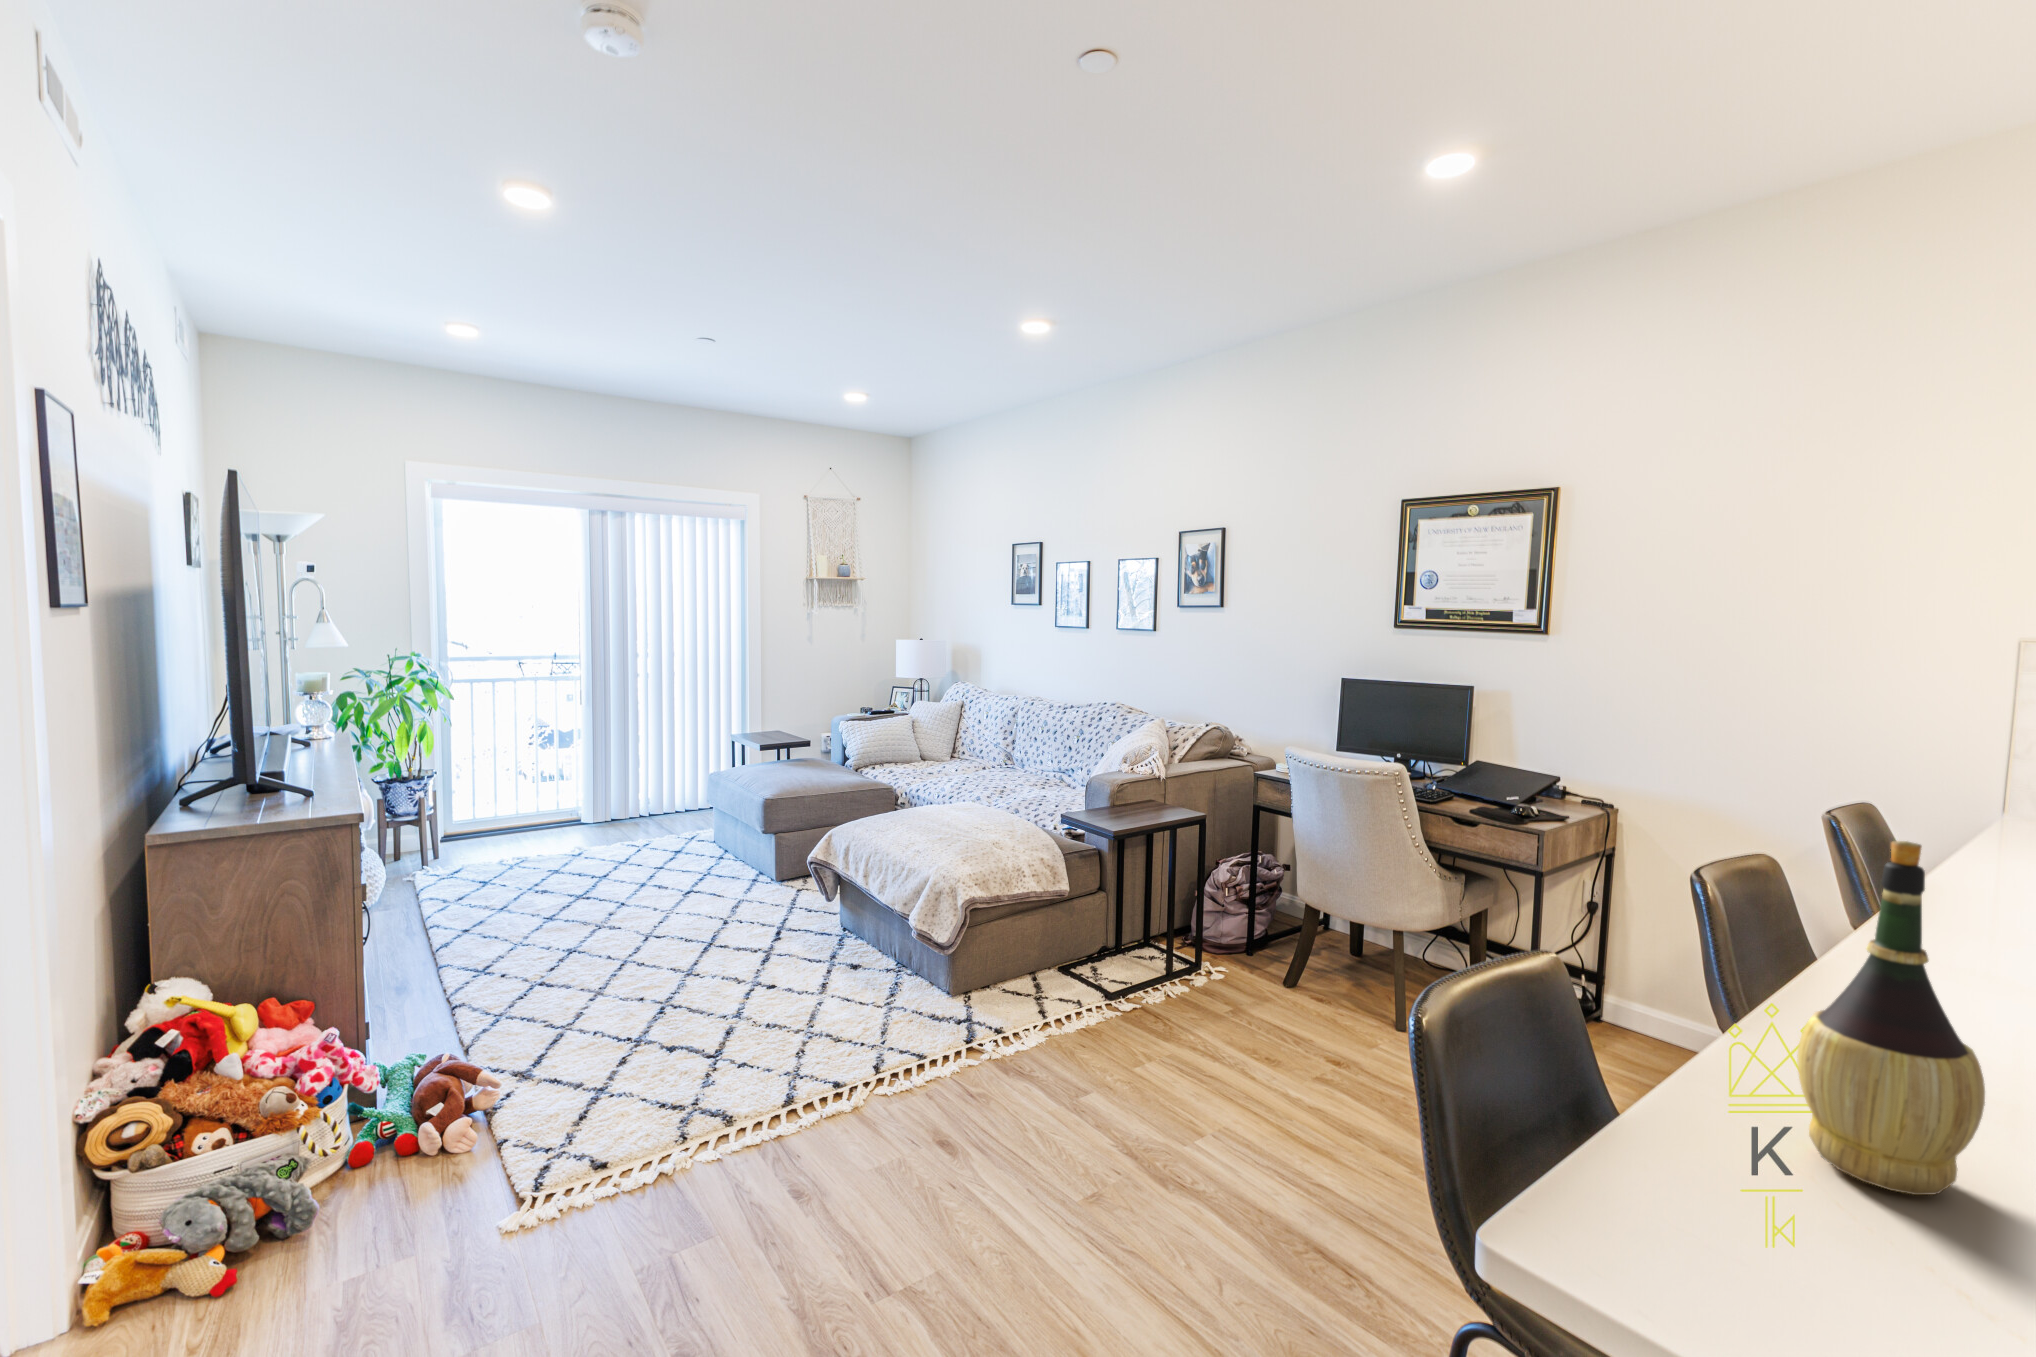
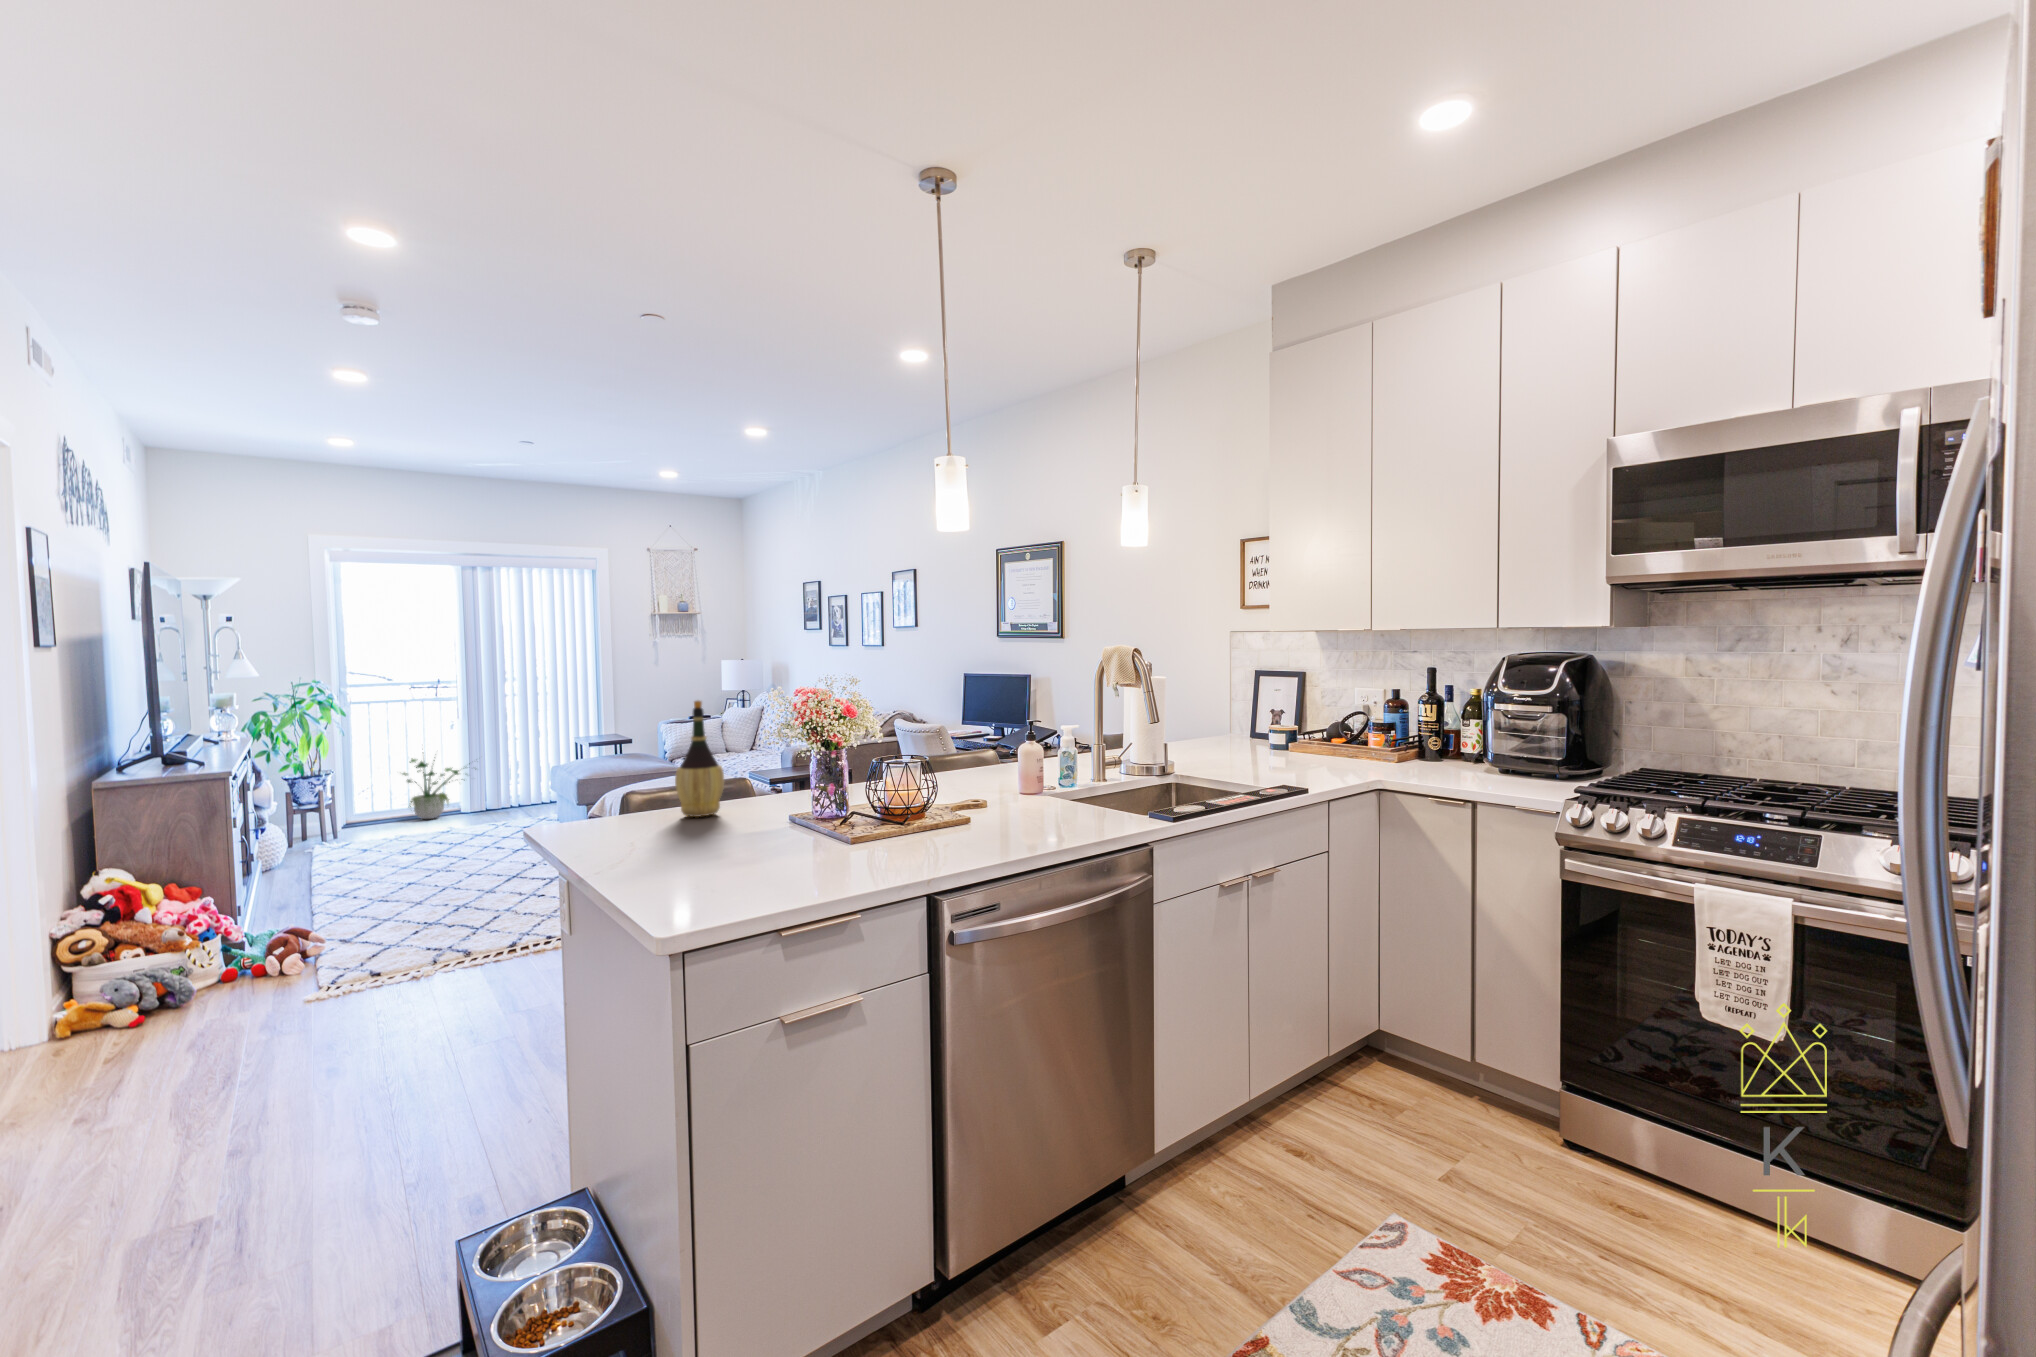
potted plant: none [507,735,611,834] -> present [403,759,459,819]

